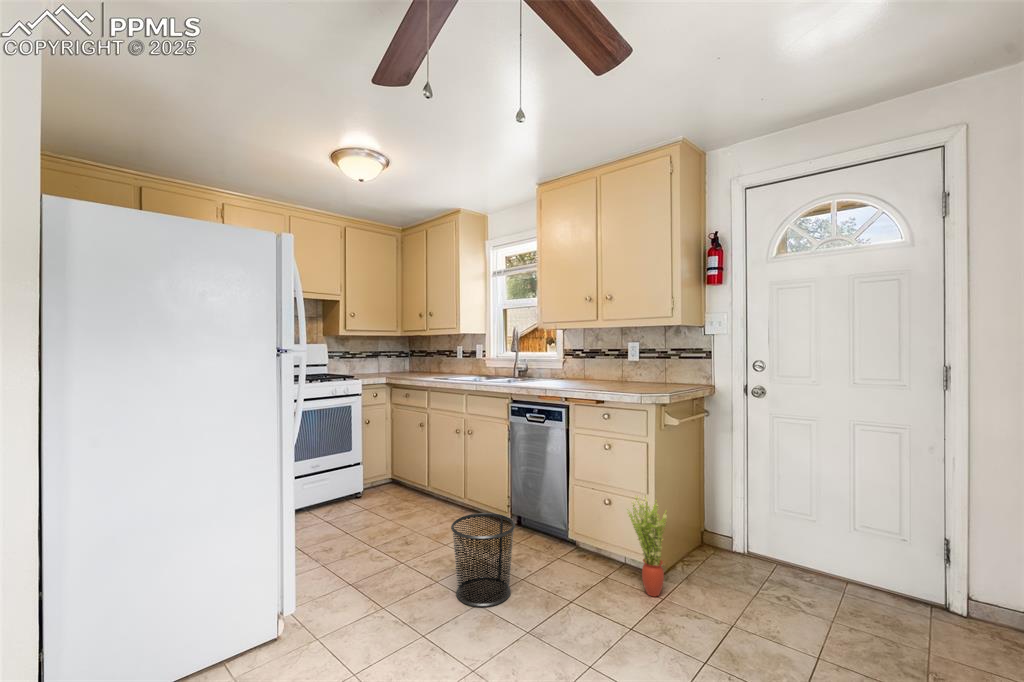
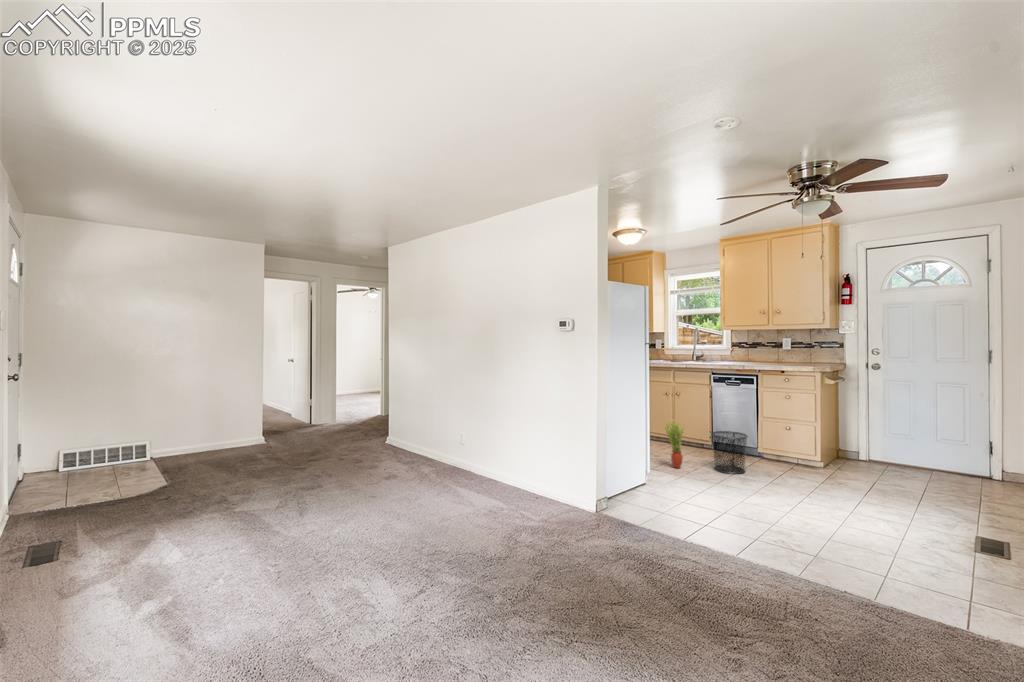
potted plant: present [628,496,667,596] -> present [665,419,684,468]

